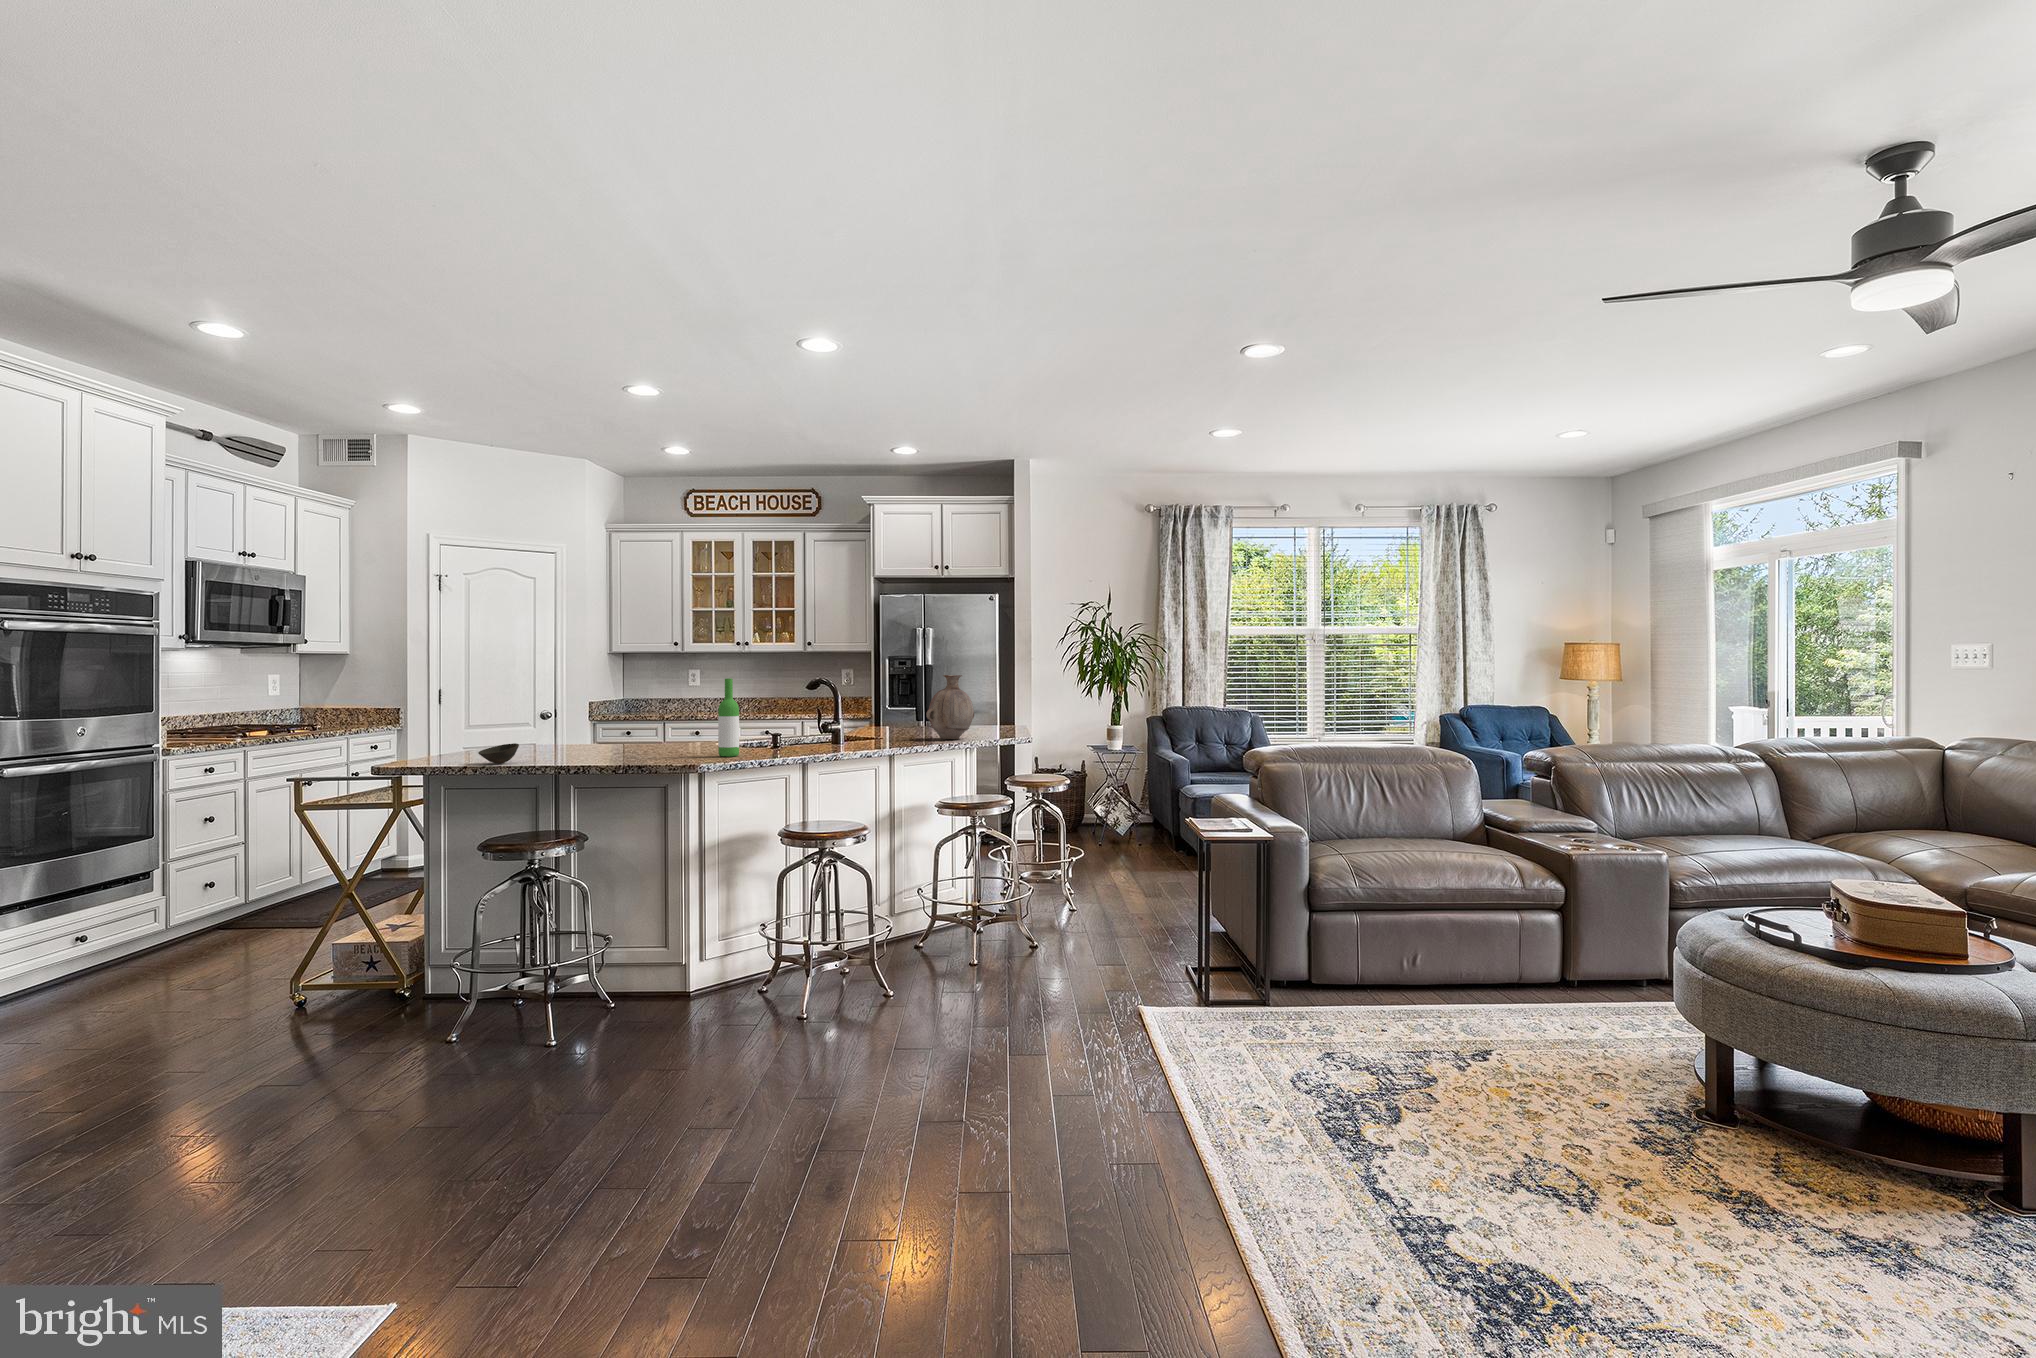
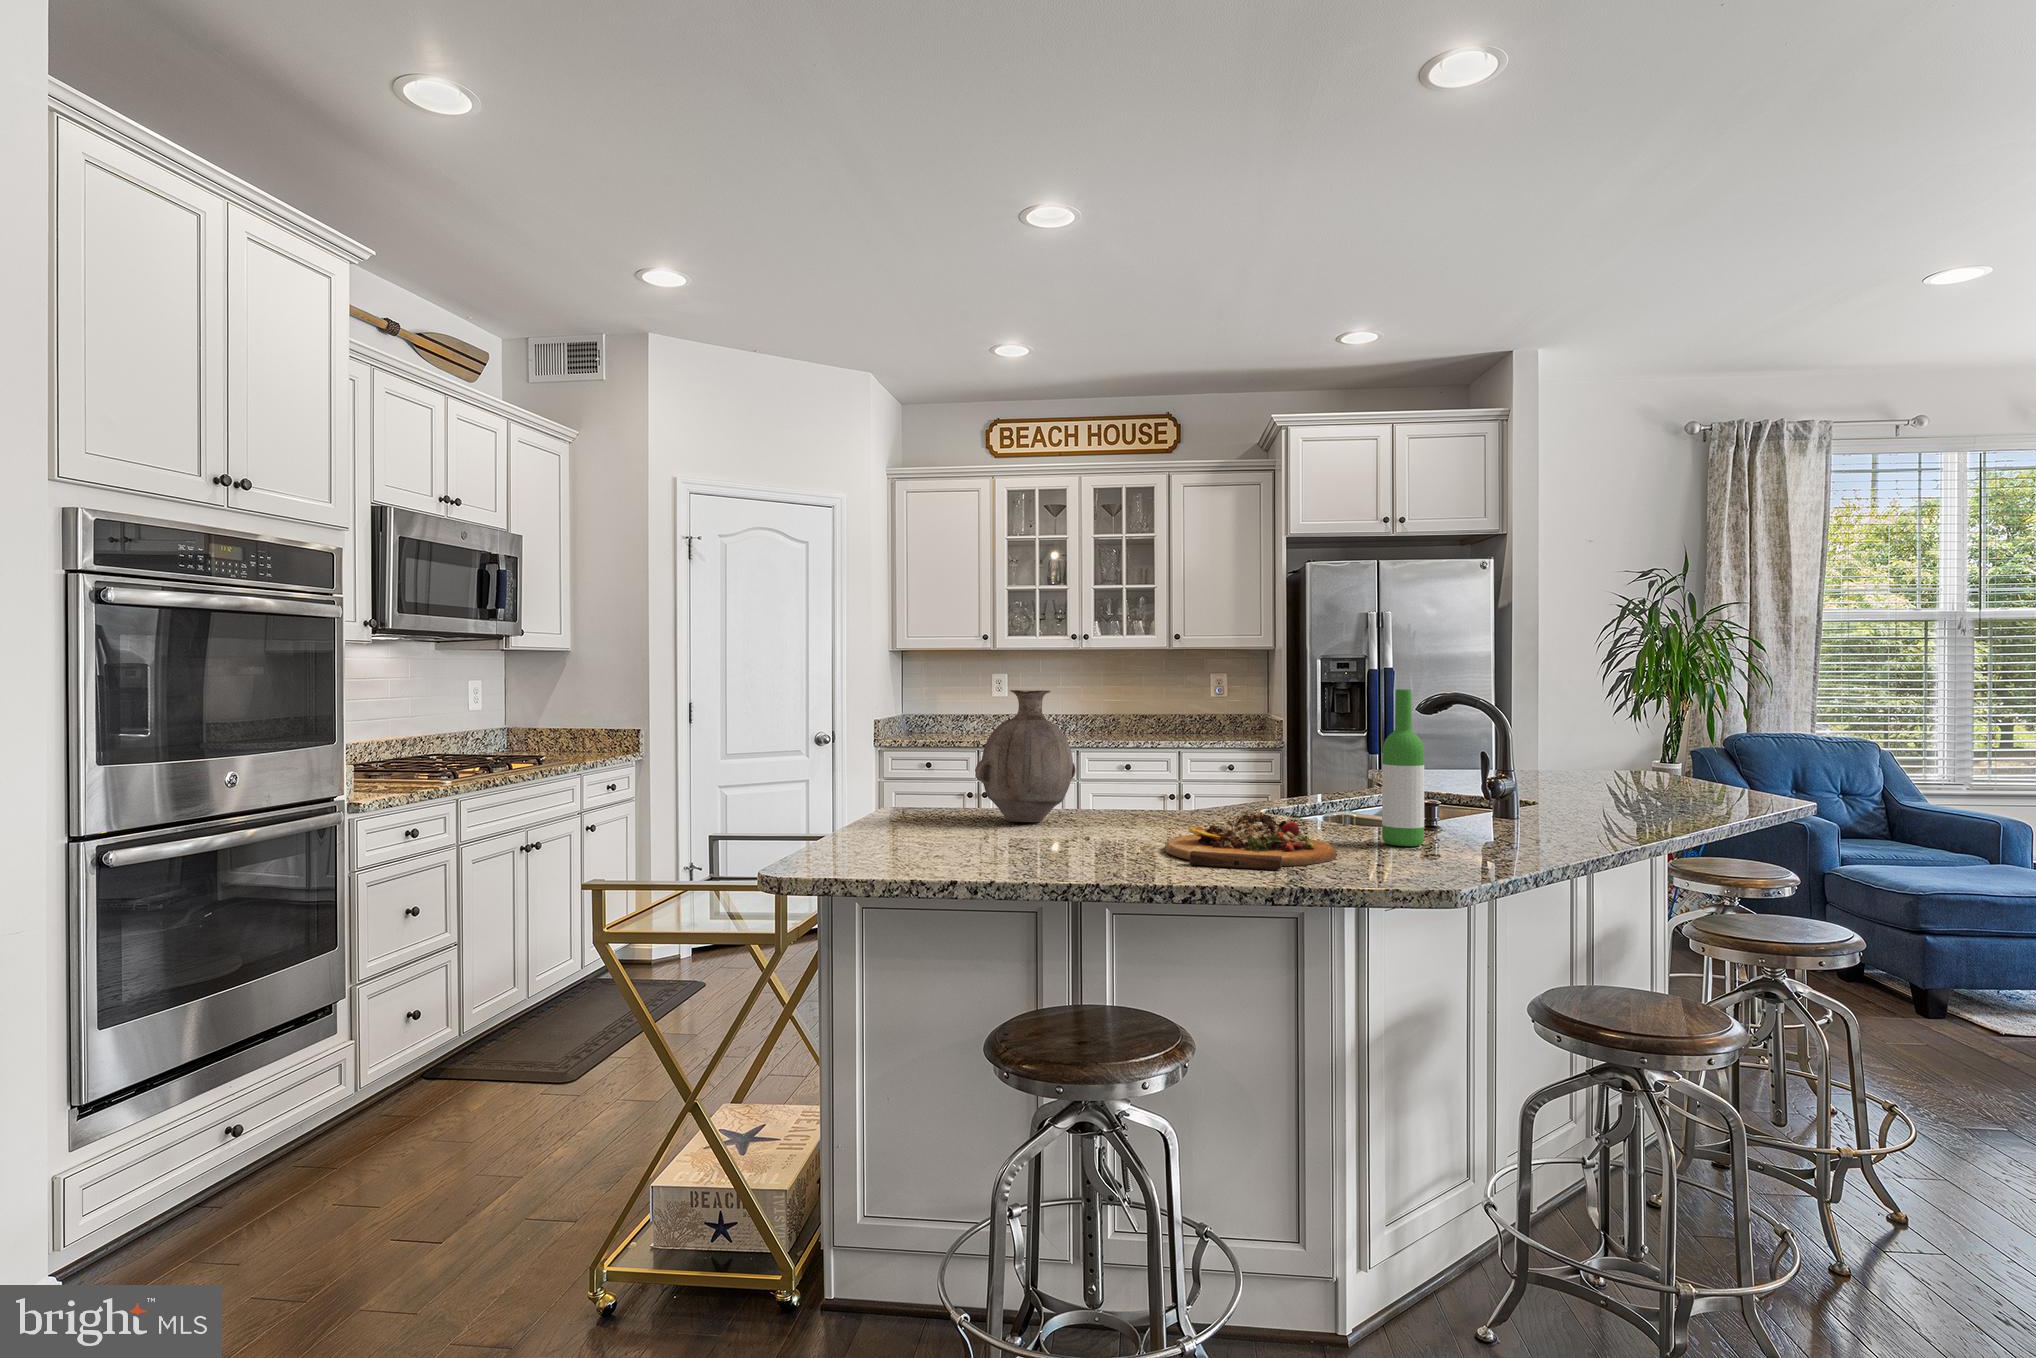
vase: present [926,675,974,739] -> present [975,690,1075,822]
cutting board: none [592,740,685,764] -> present [1165,813,1337,870]
bowl: present [478,743,519,764] -> none [899,817,1028,873]

